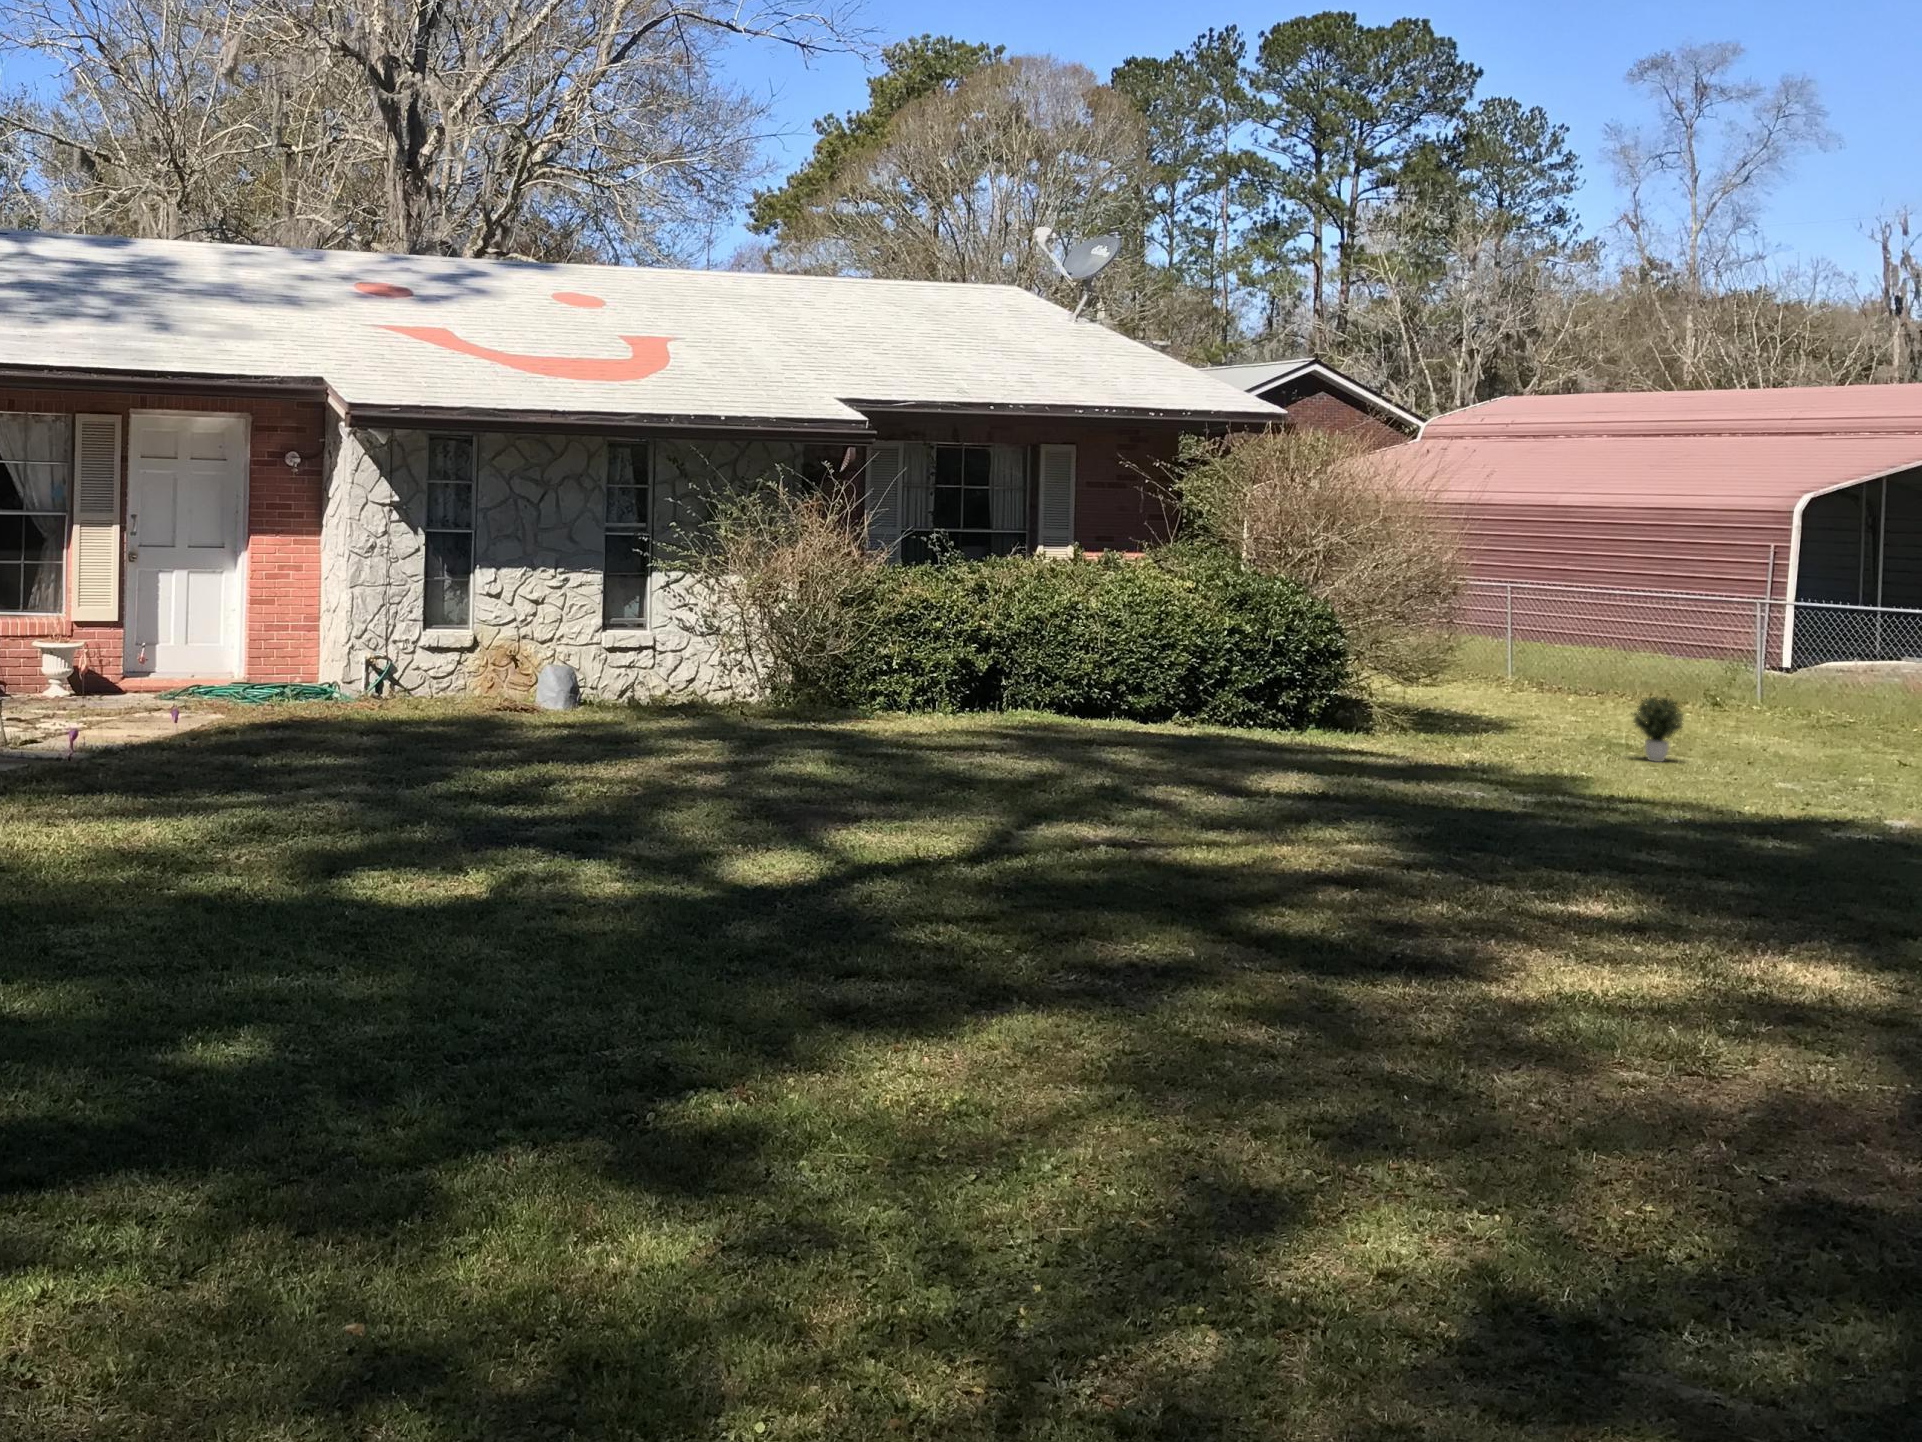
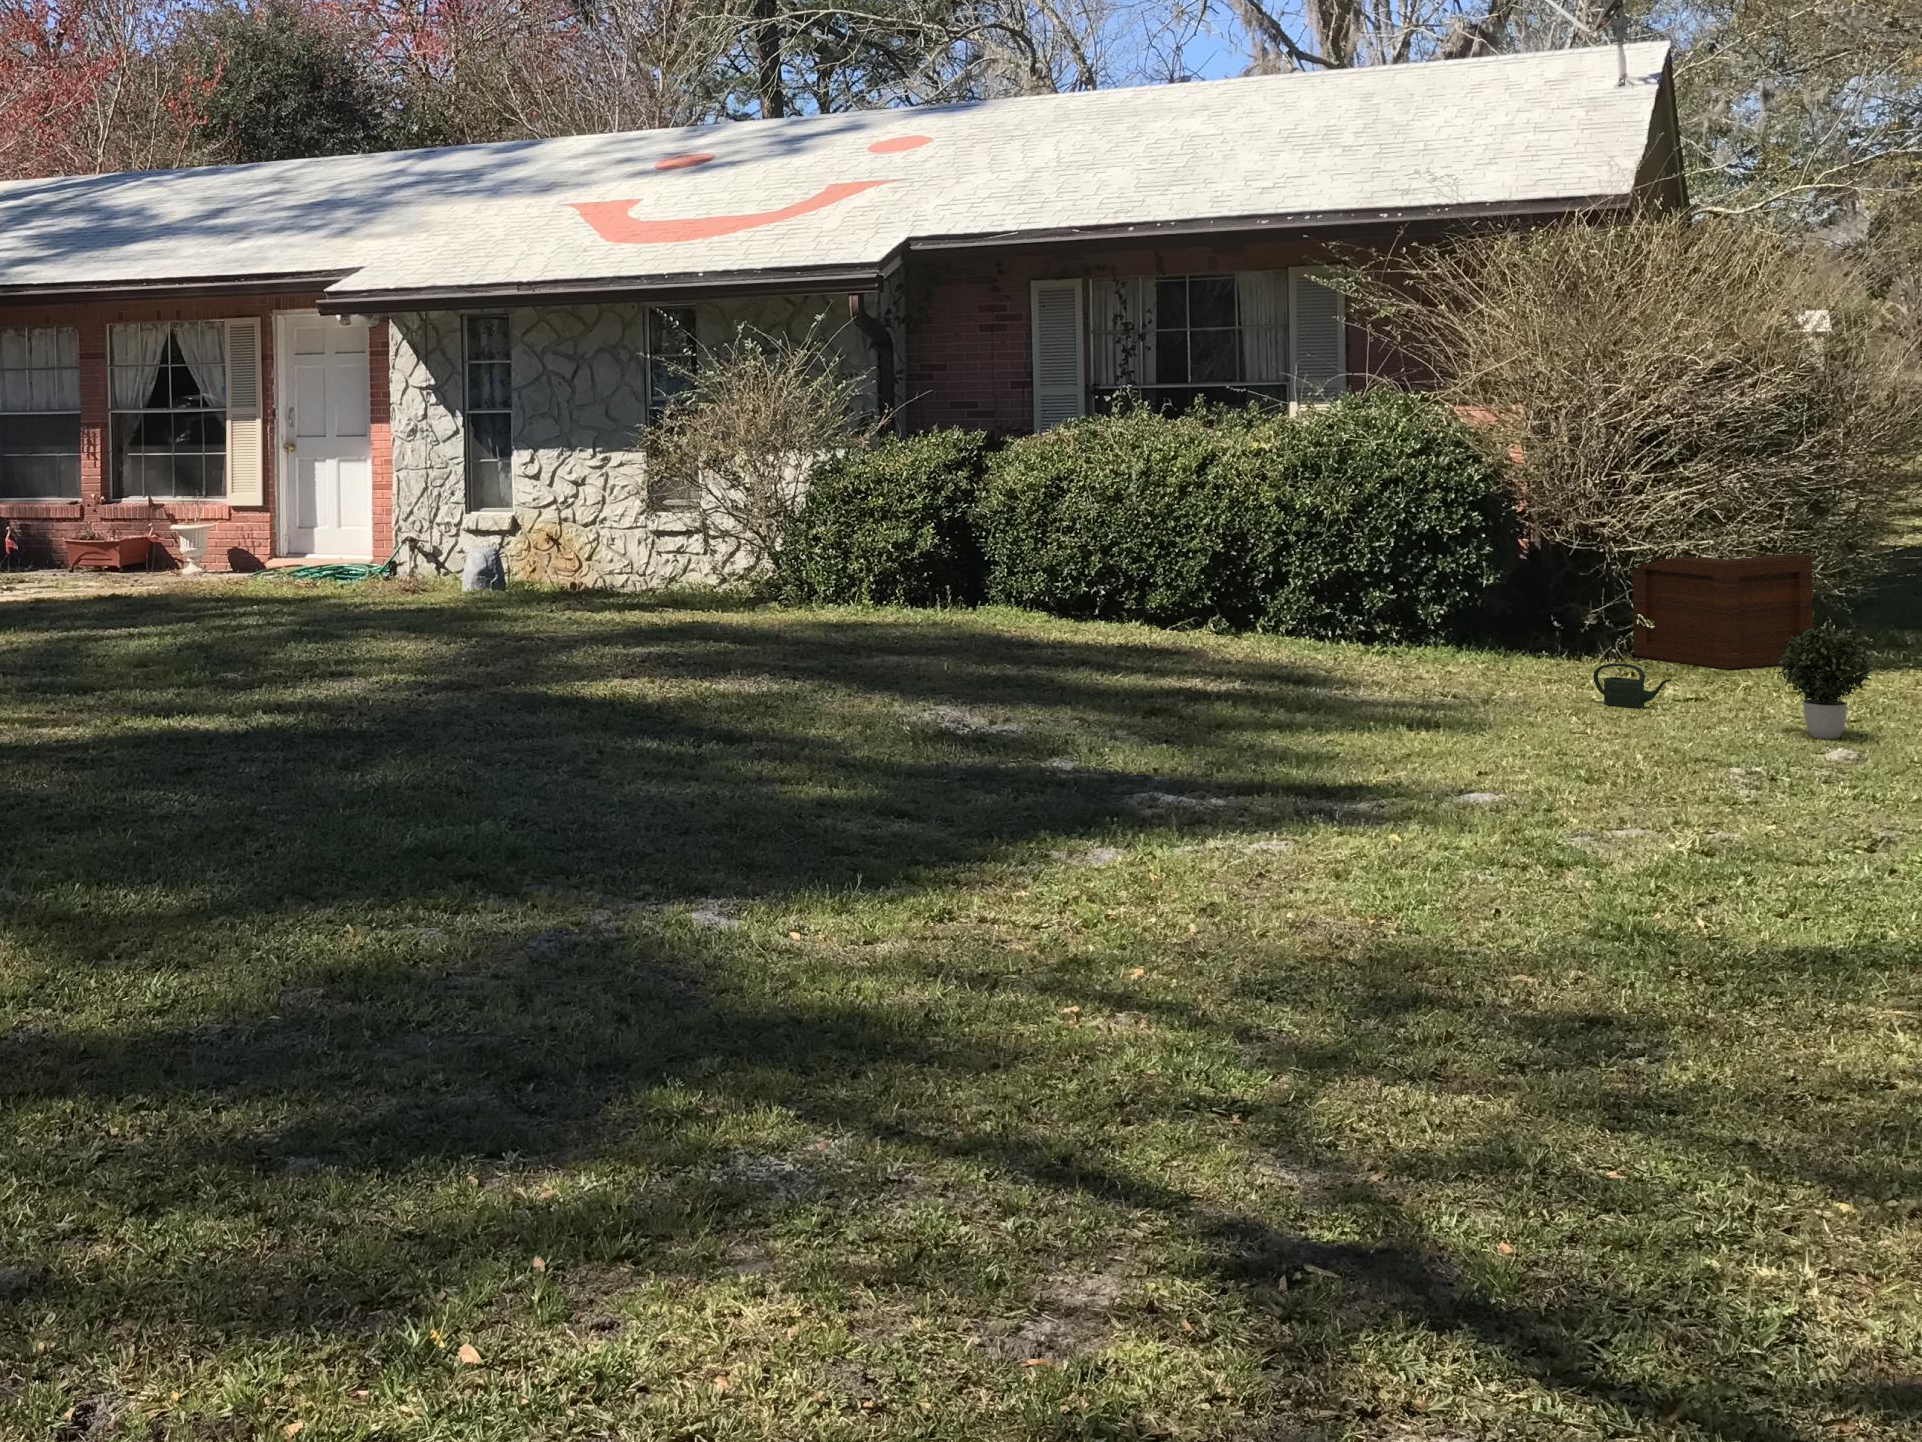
wooden crate: none [1354,651,1437,730] -> present [1632,553,1813,670]
watering can: none [1493,725,1541,752] -> present [1593,663,1671,708]

